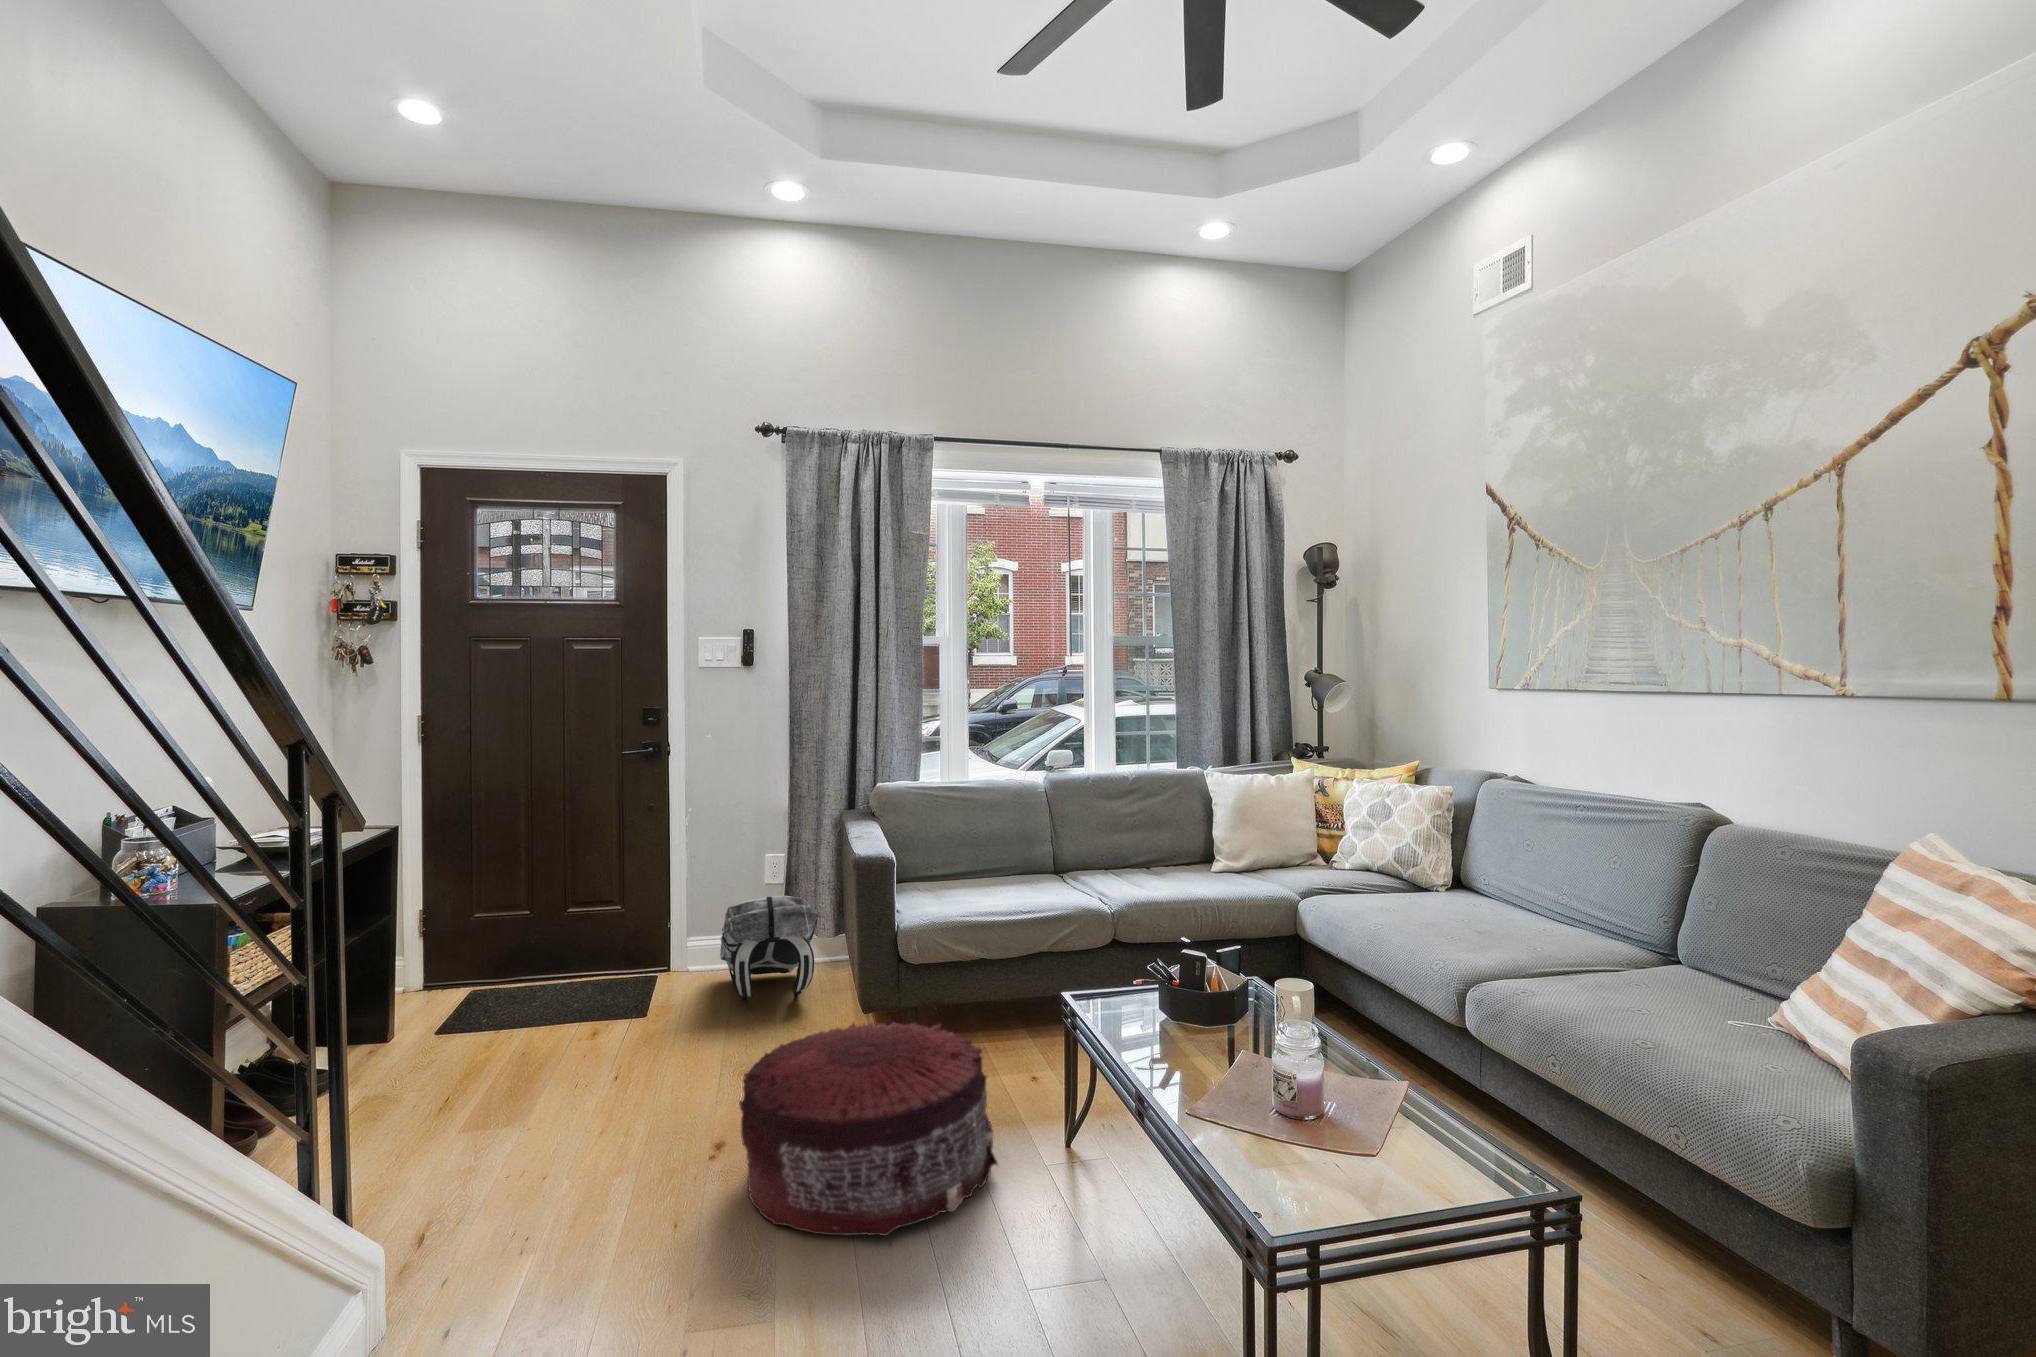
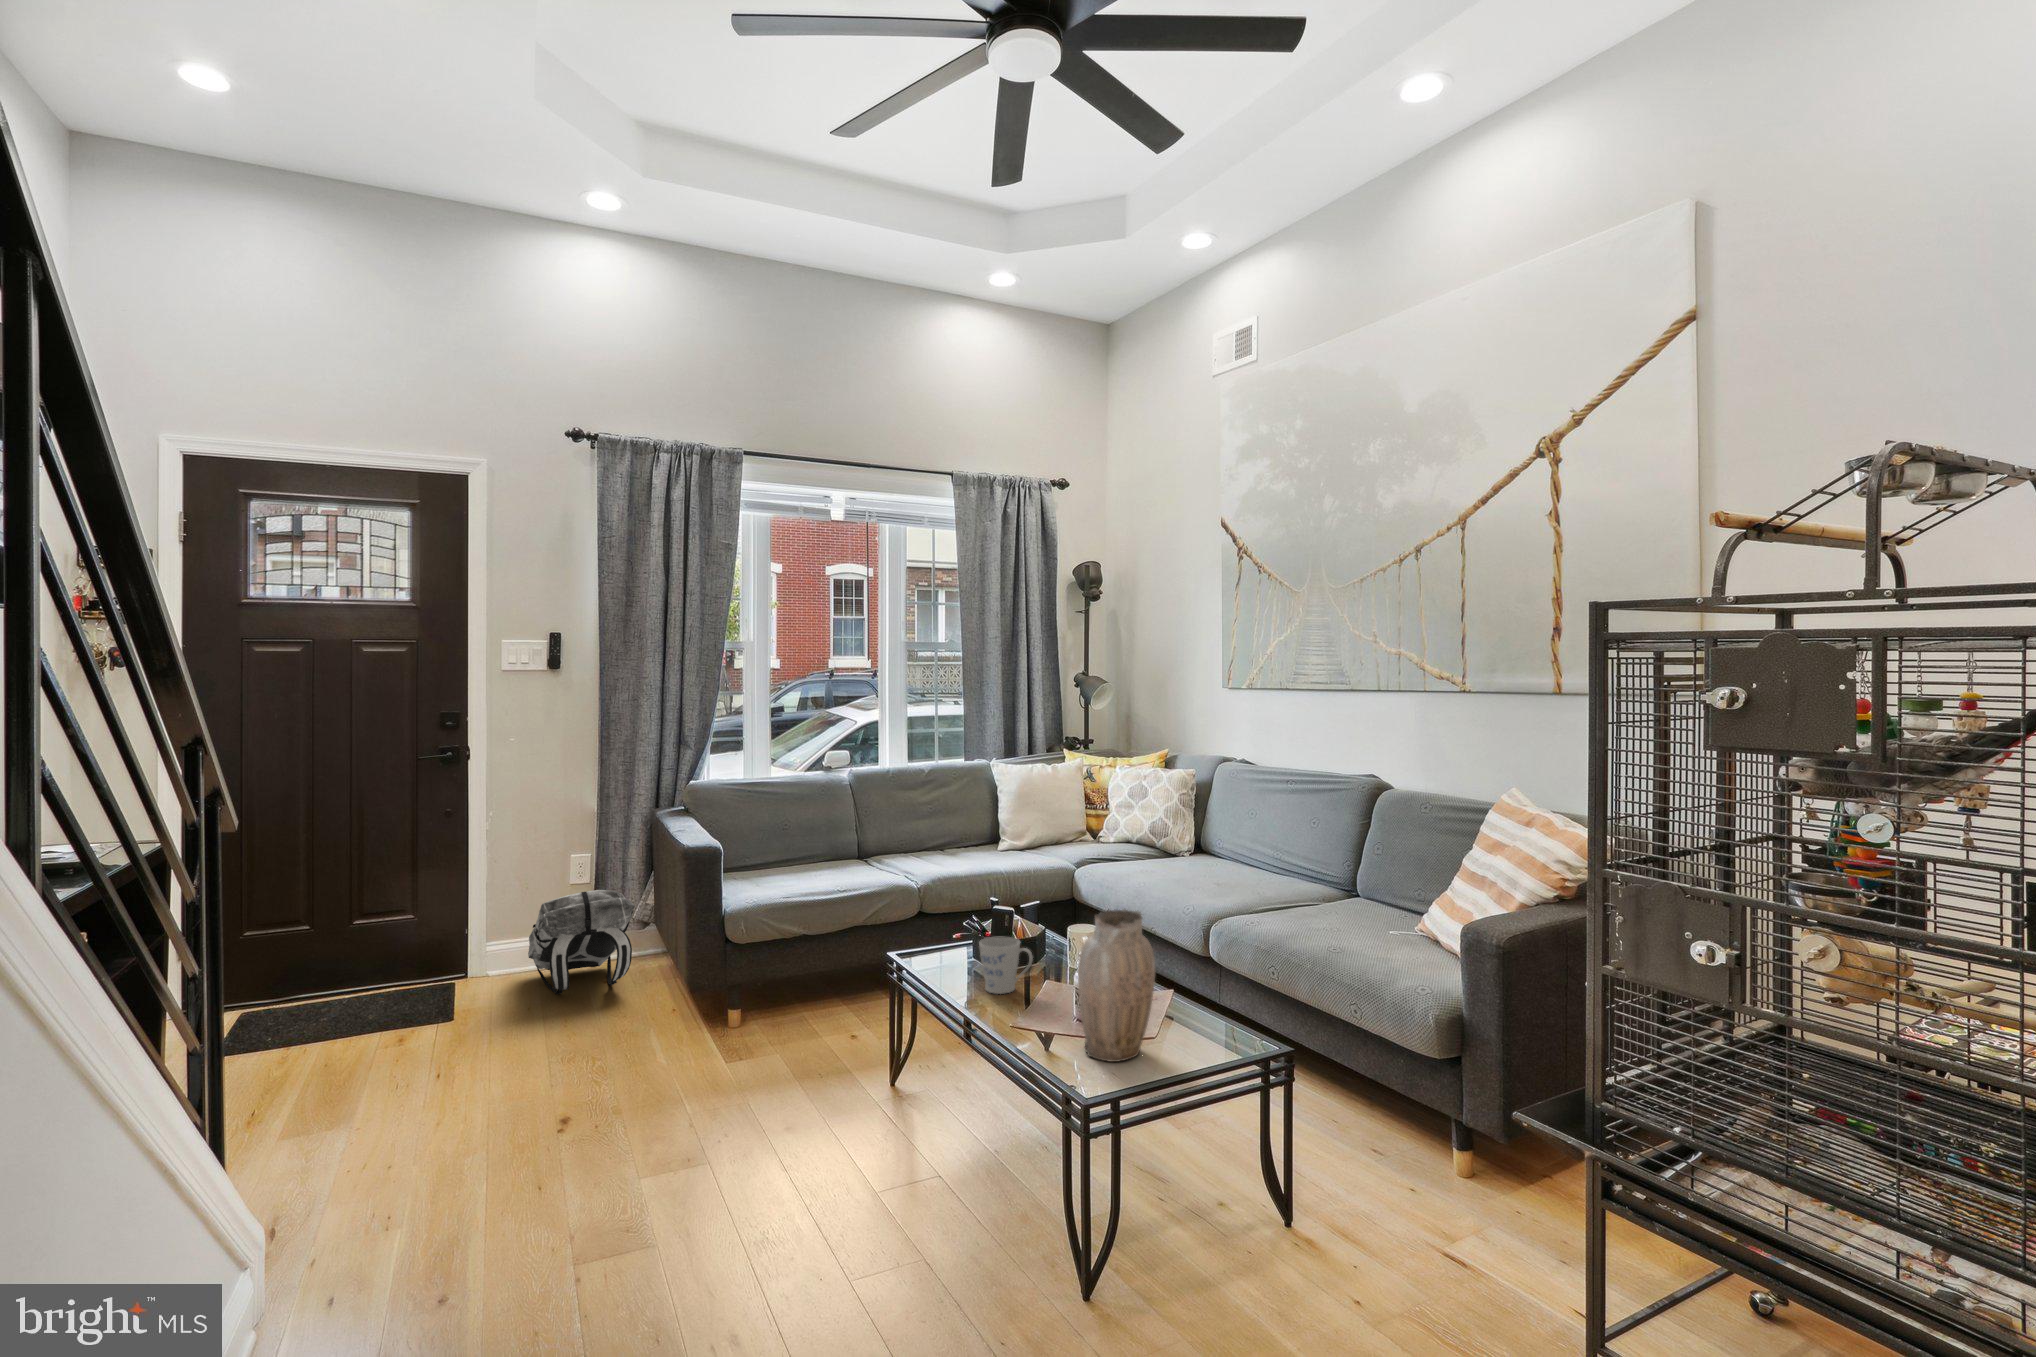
vase: none [1272,979,1378,1187] -> present [1078,909,1155,1062]
mug: none [1159,991,1226,1064] -> present [979,937,1033,994]
pouf: present [739,1023,997,1236] -> none [595,987,836,1172]

